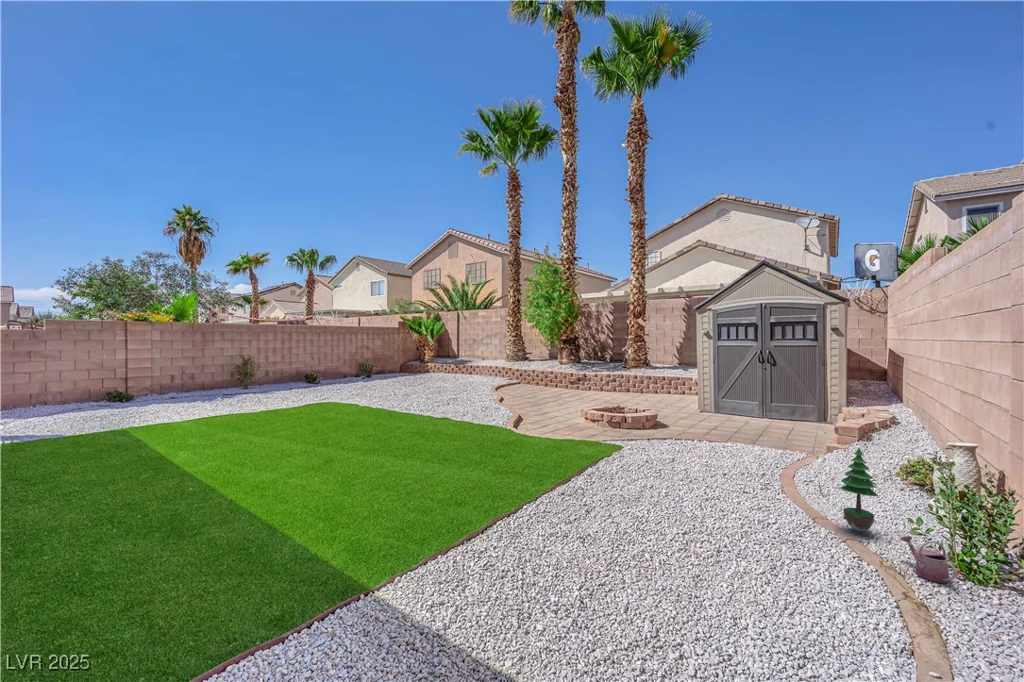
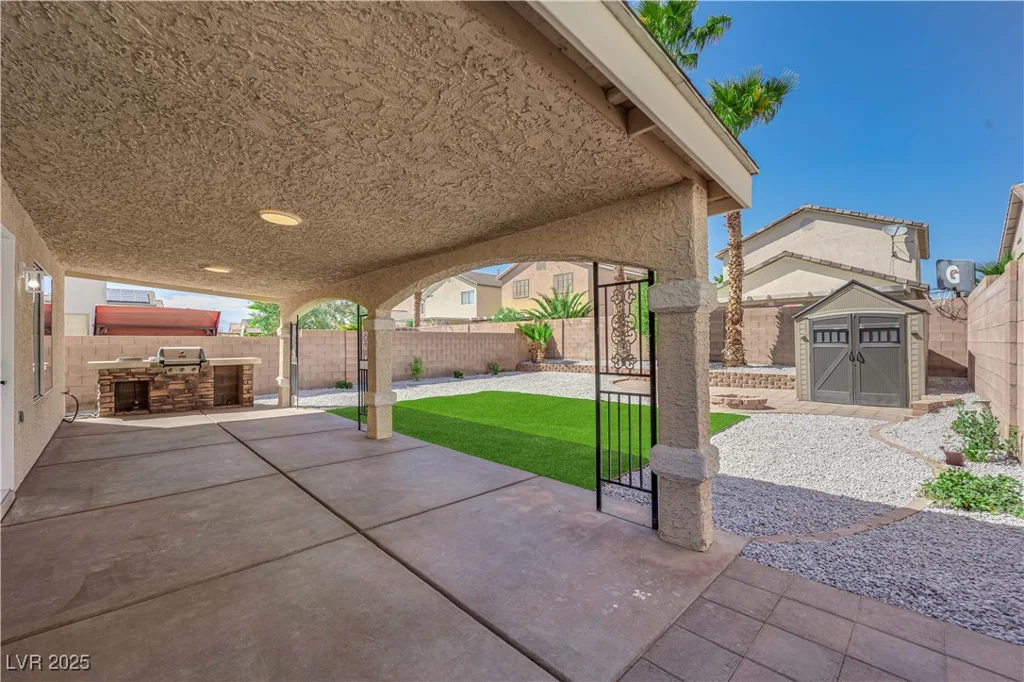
potted tree: present [840,448,878,532] -> none [905,403,929,451]

